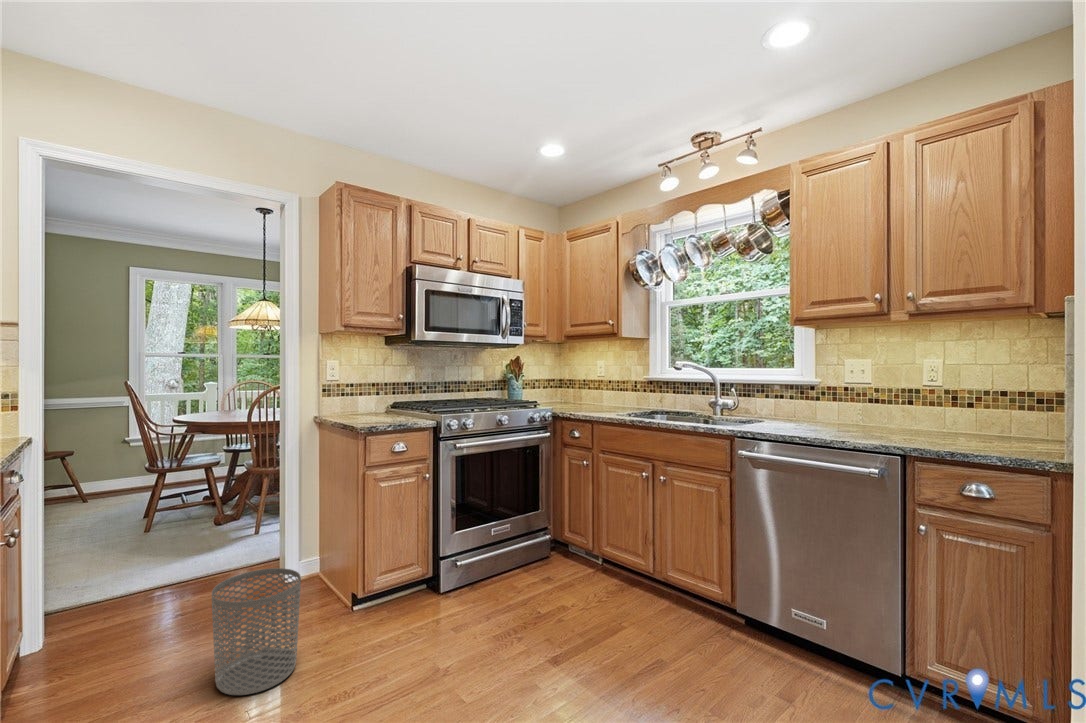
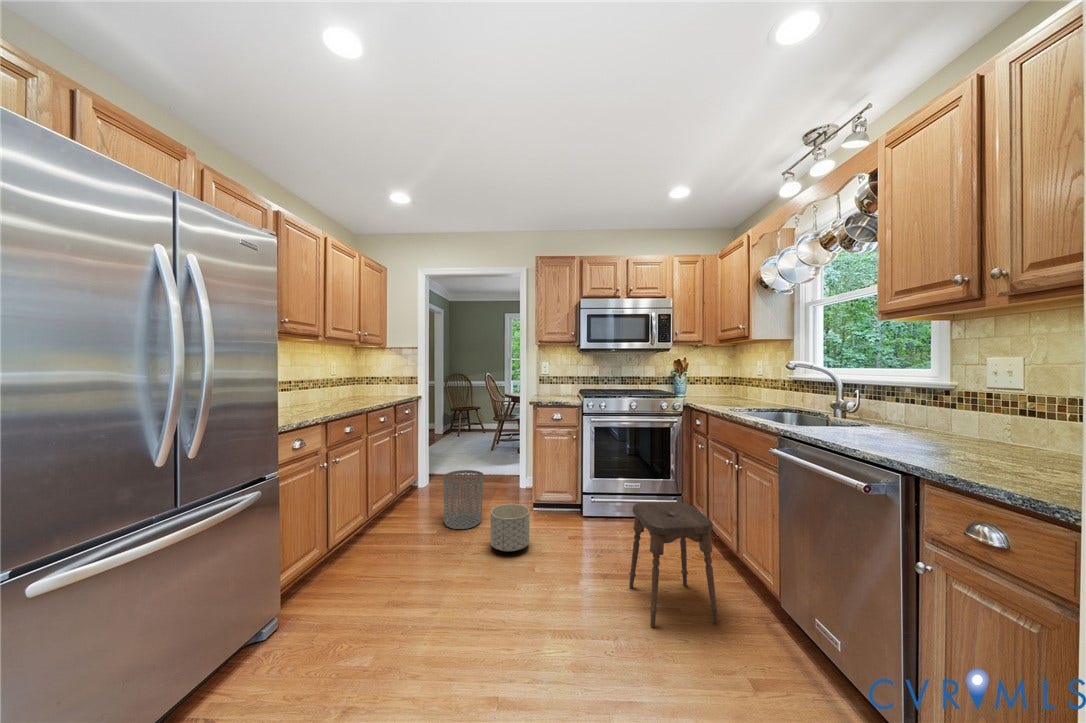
stool: none [596,529,700,683] -> present [629,502,718,627]
planter: none [364,600,432,688] -> present [490,504,529,552]

